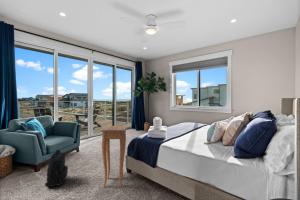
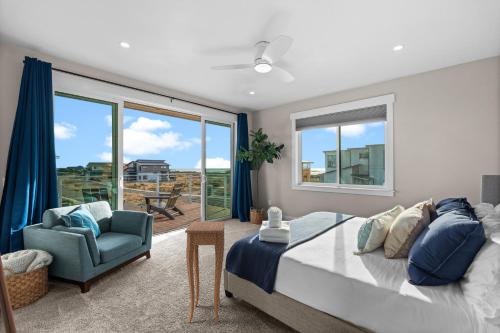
backpack: present [45,150,68,187] -> none [96,260,133,321]

